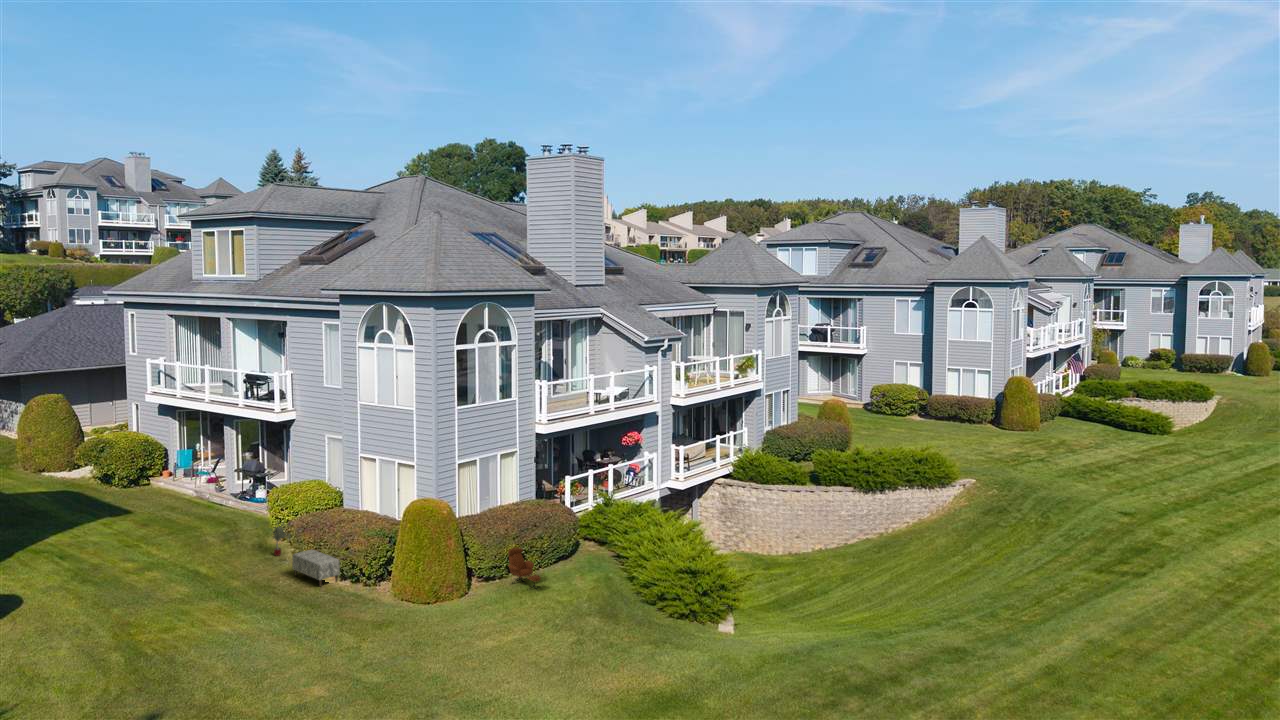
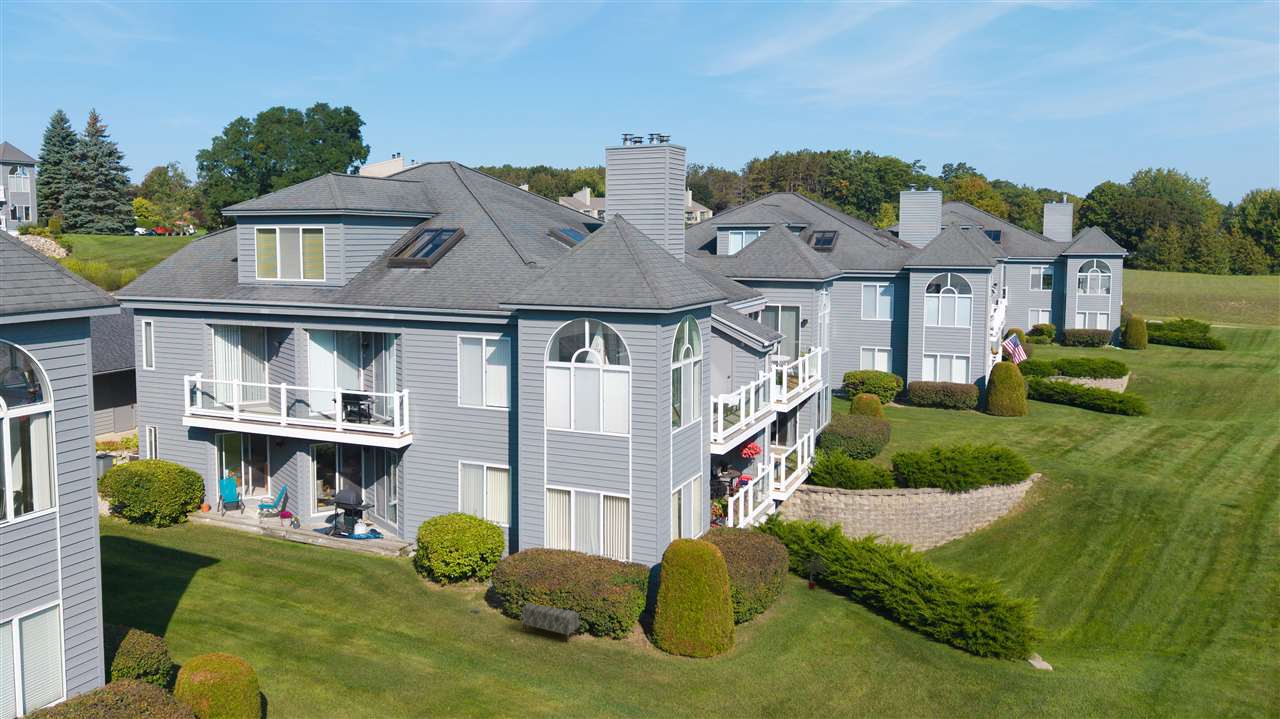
potted tree: present [273,523,290,556] -> present [804,554,825,589]
lounge chair: present [508,547,541,588] -> none [745,581,788,627]

